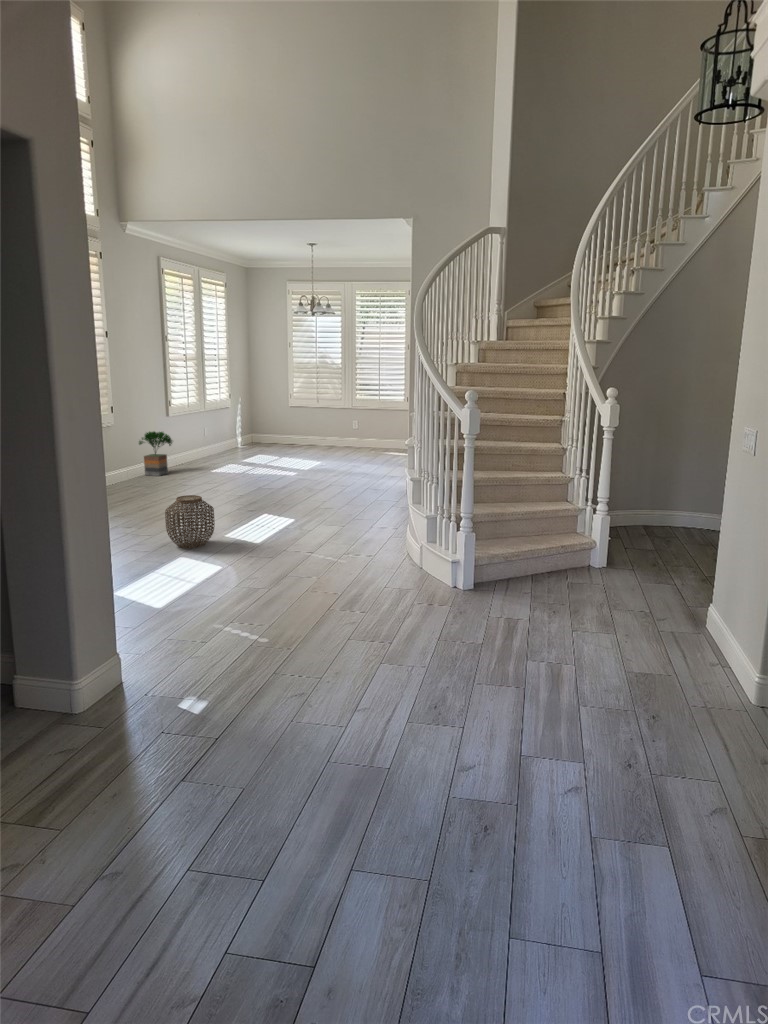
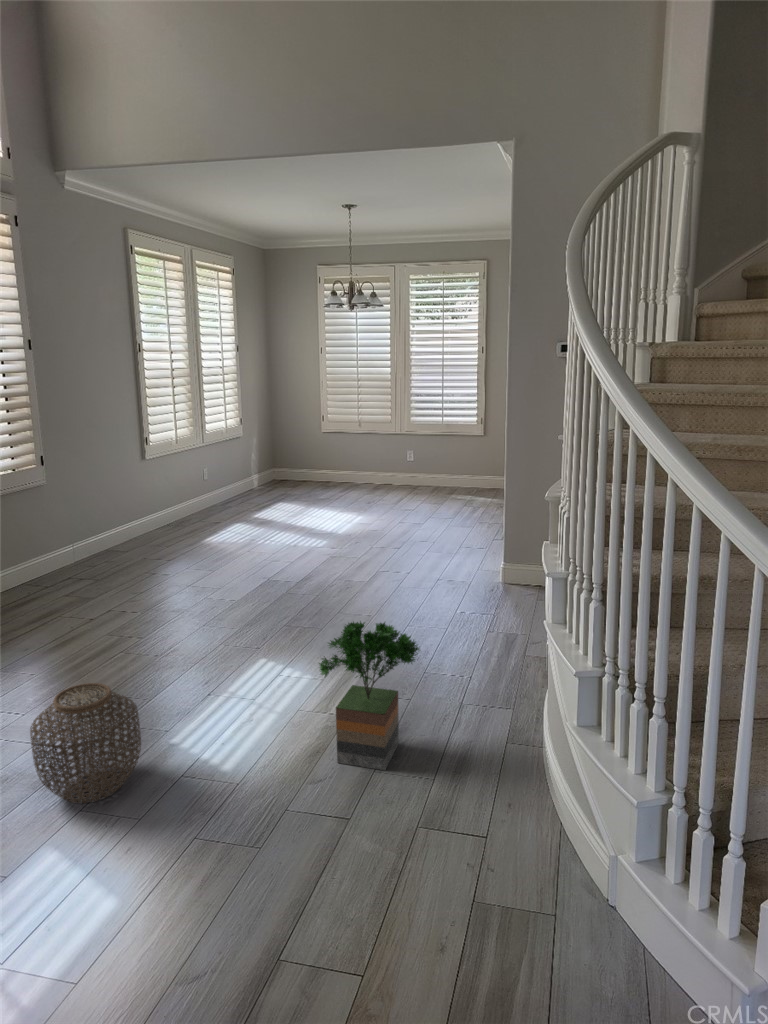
potted tree: present [139,432,172,476] -> present [319,621,420,770]

